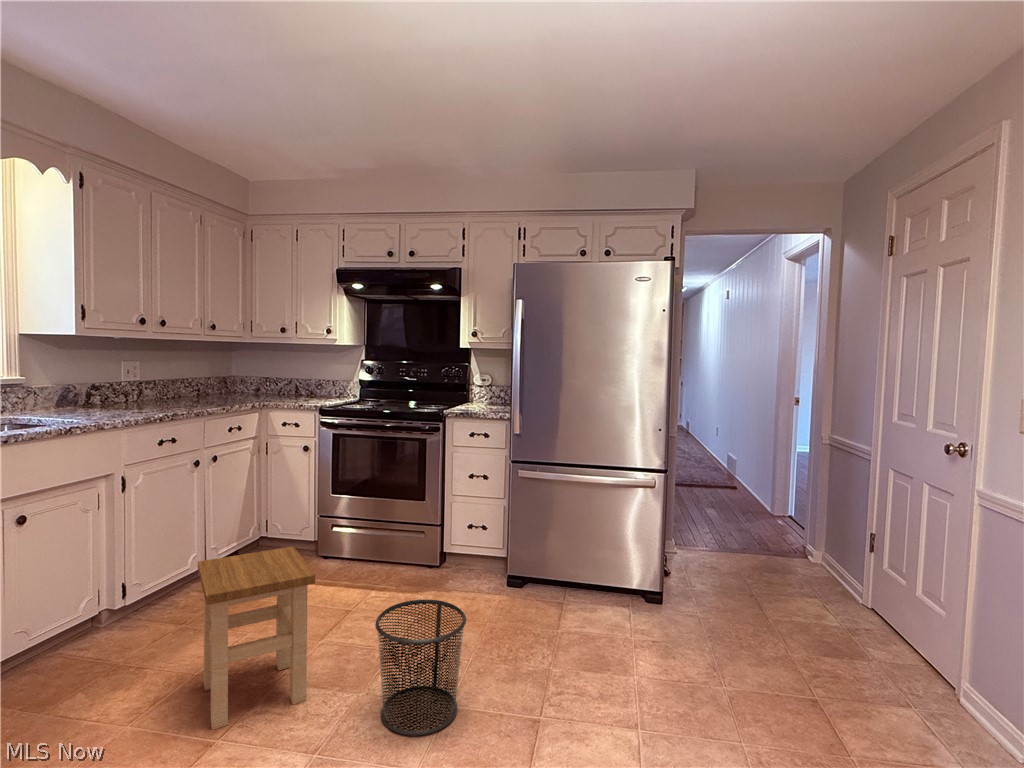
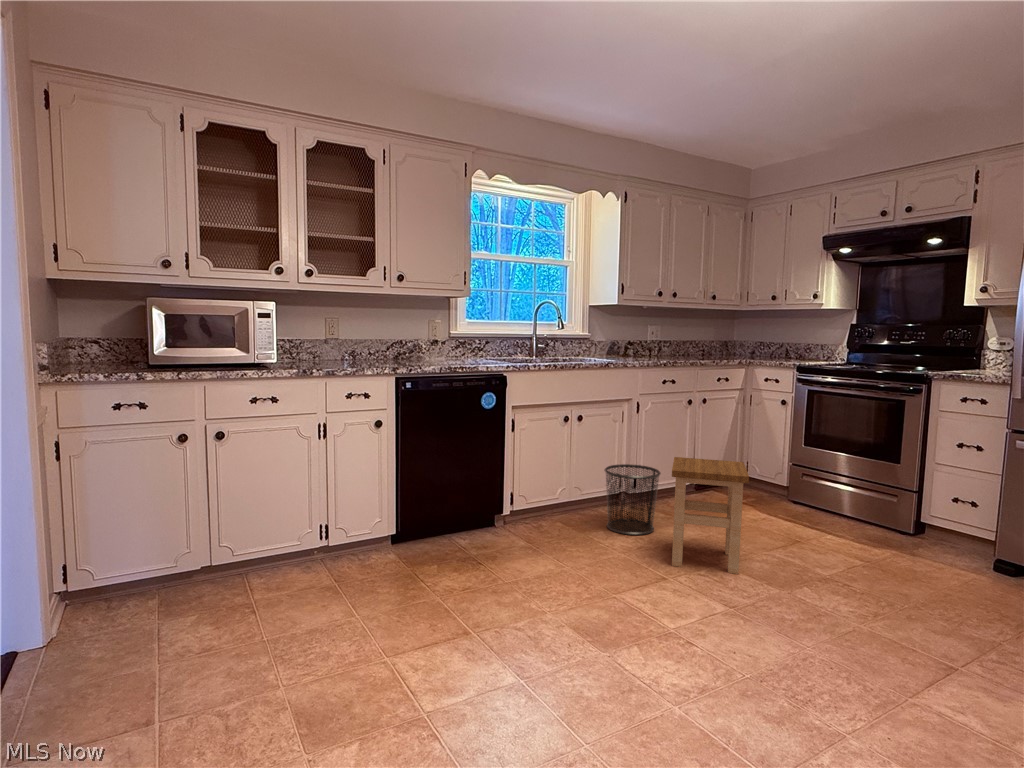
waste bin: present [375,599,466,735] -> present [604,464,661,535]

